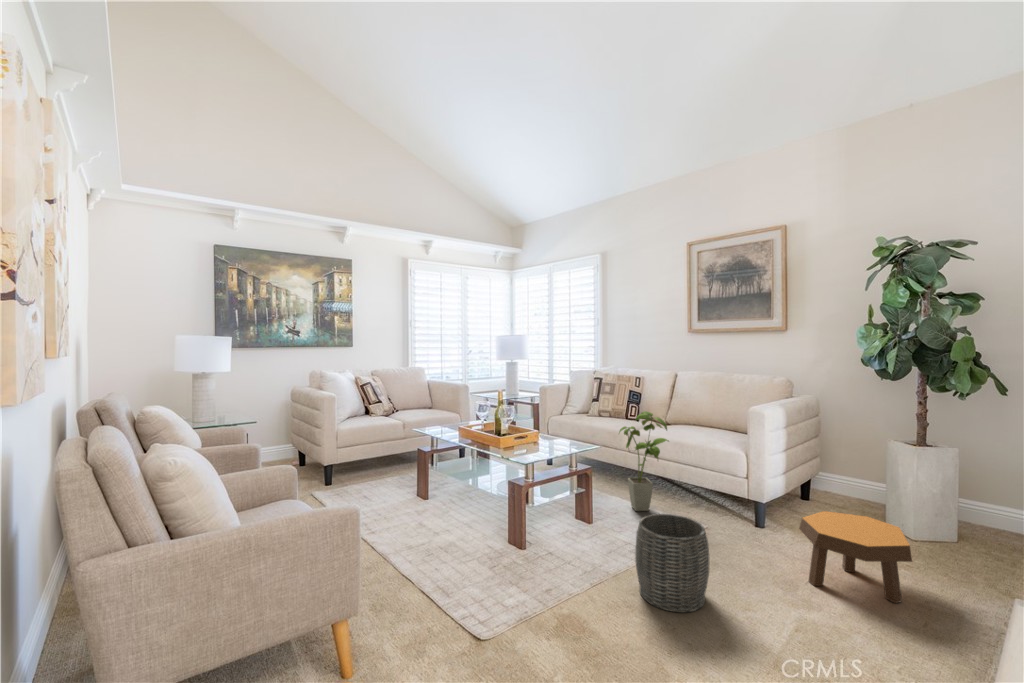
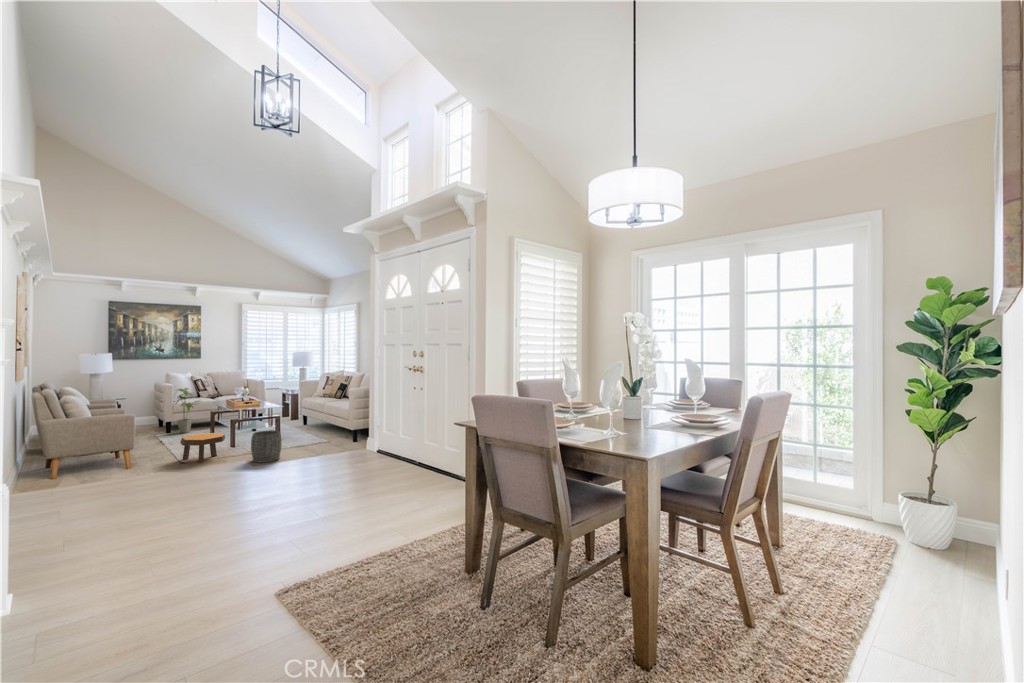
house plant: present [619,411,669,511] -> present [176,388,200,433]
footstool: present [799,511,912,603] -> present [180,433,225,462]

